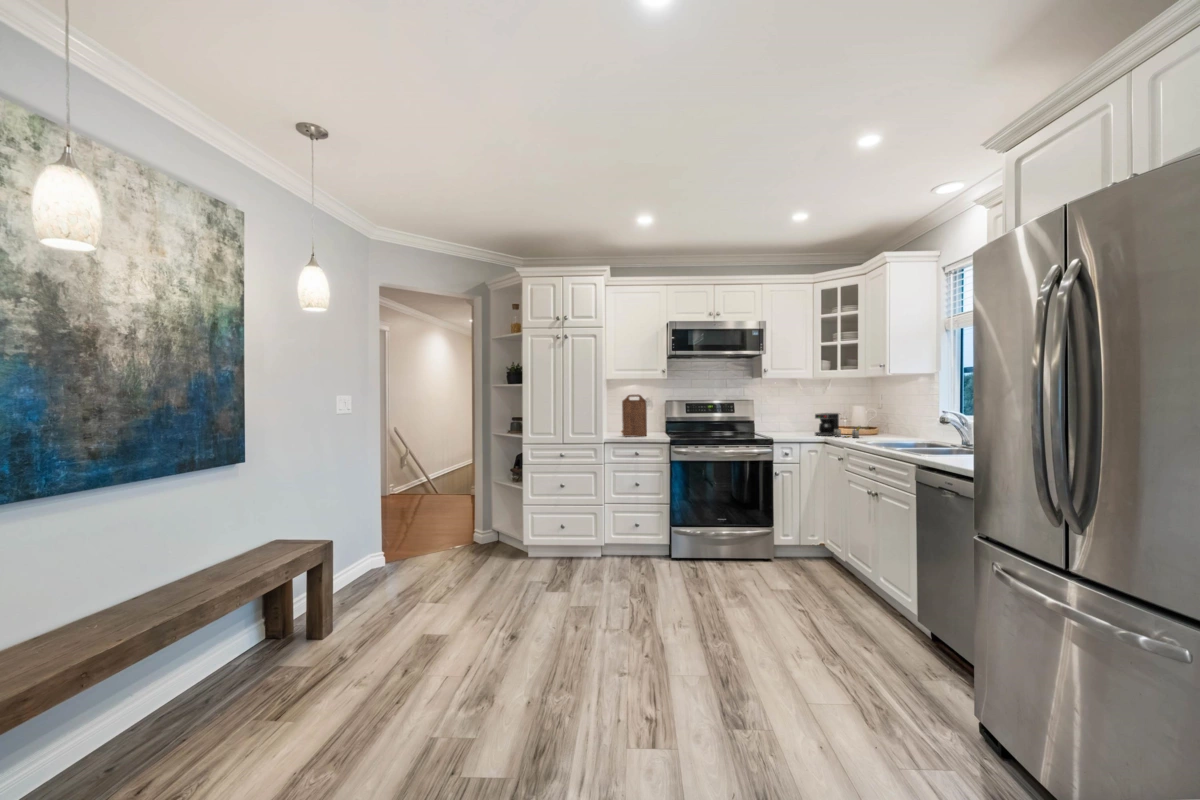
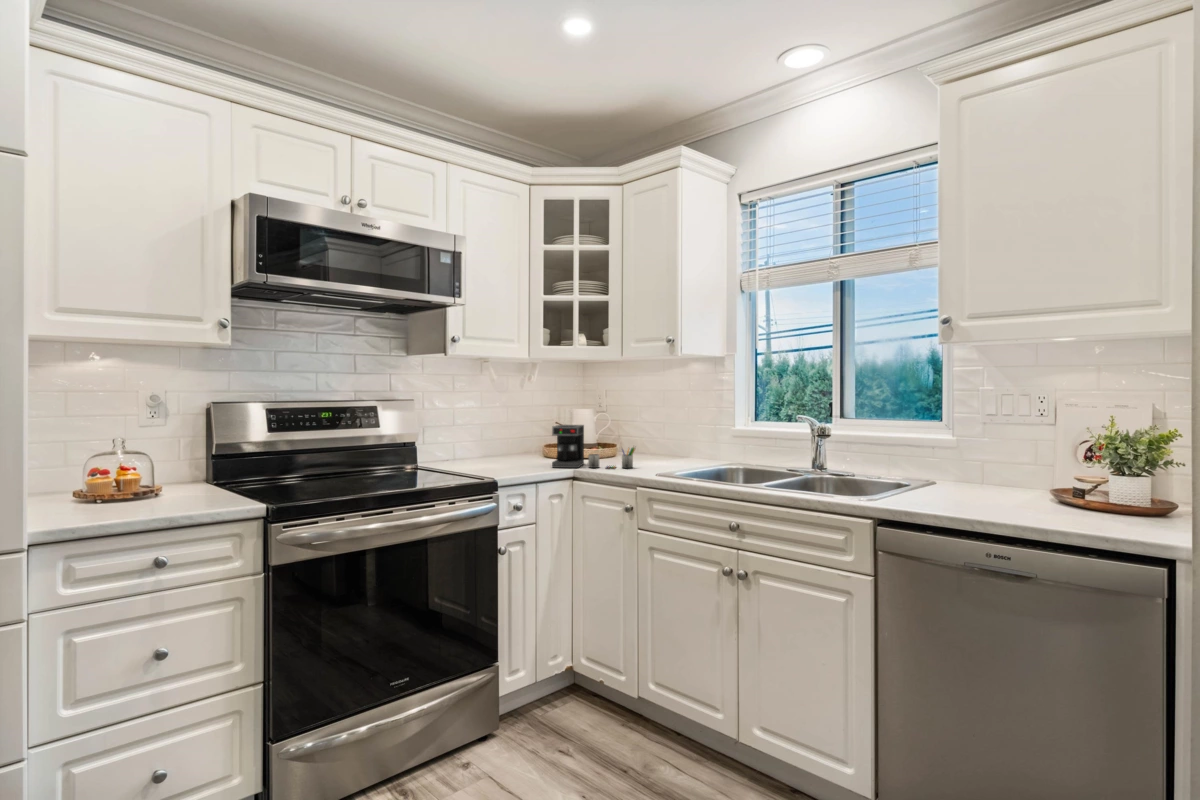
cutting board: present [622,394,647,436] -> none [91,382,176,509]

